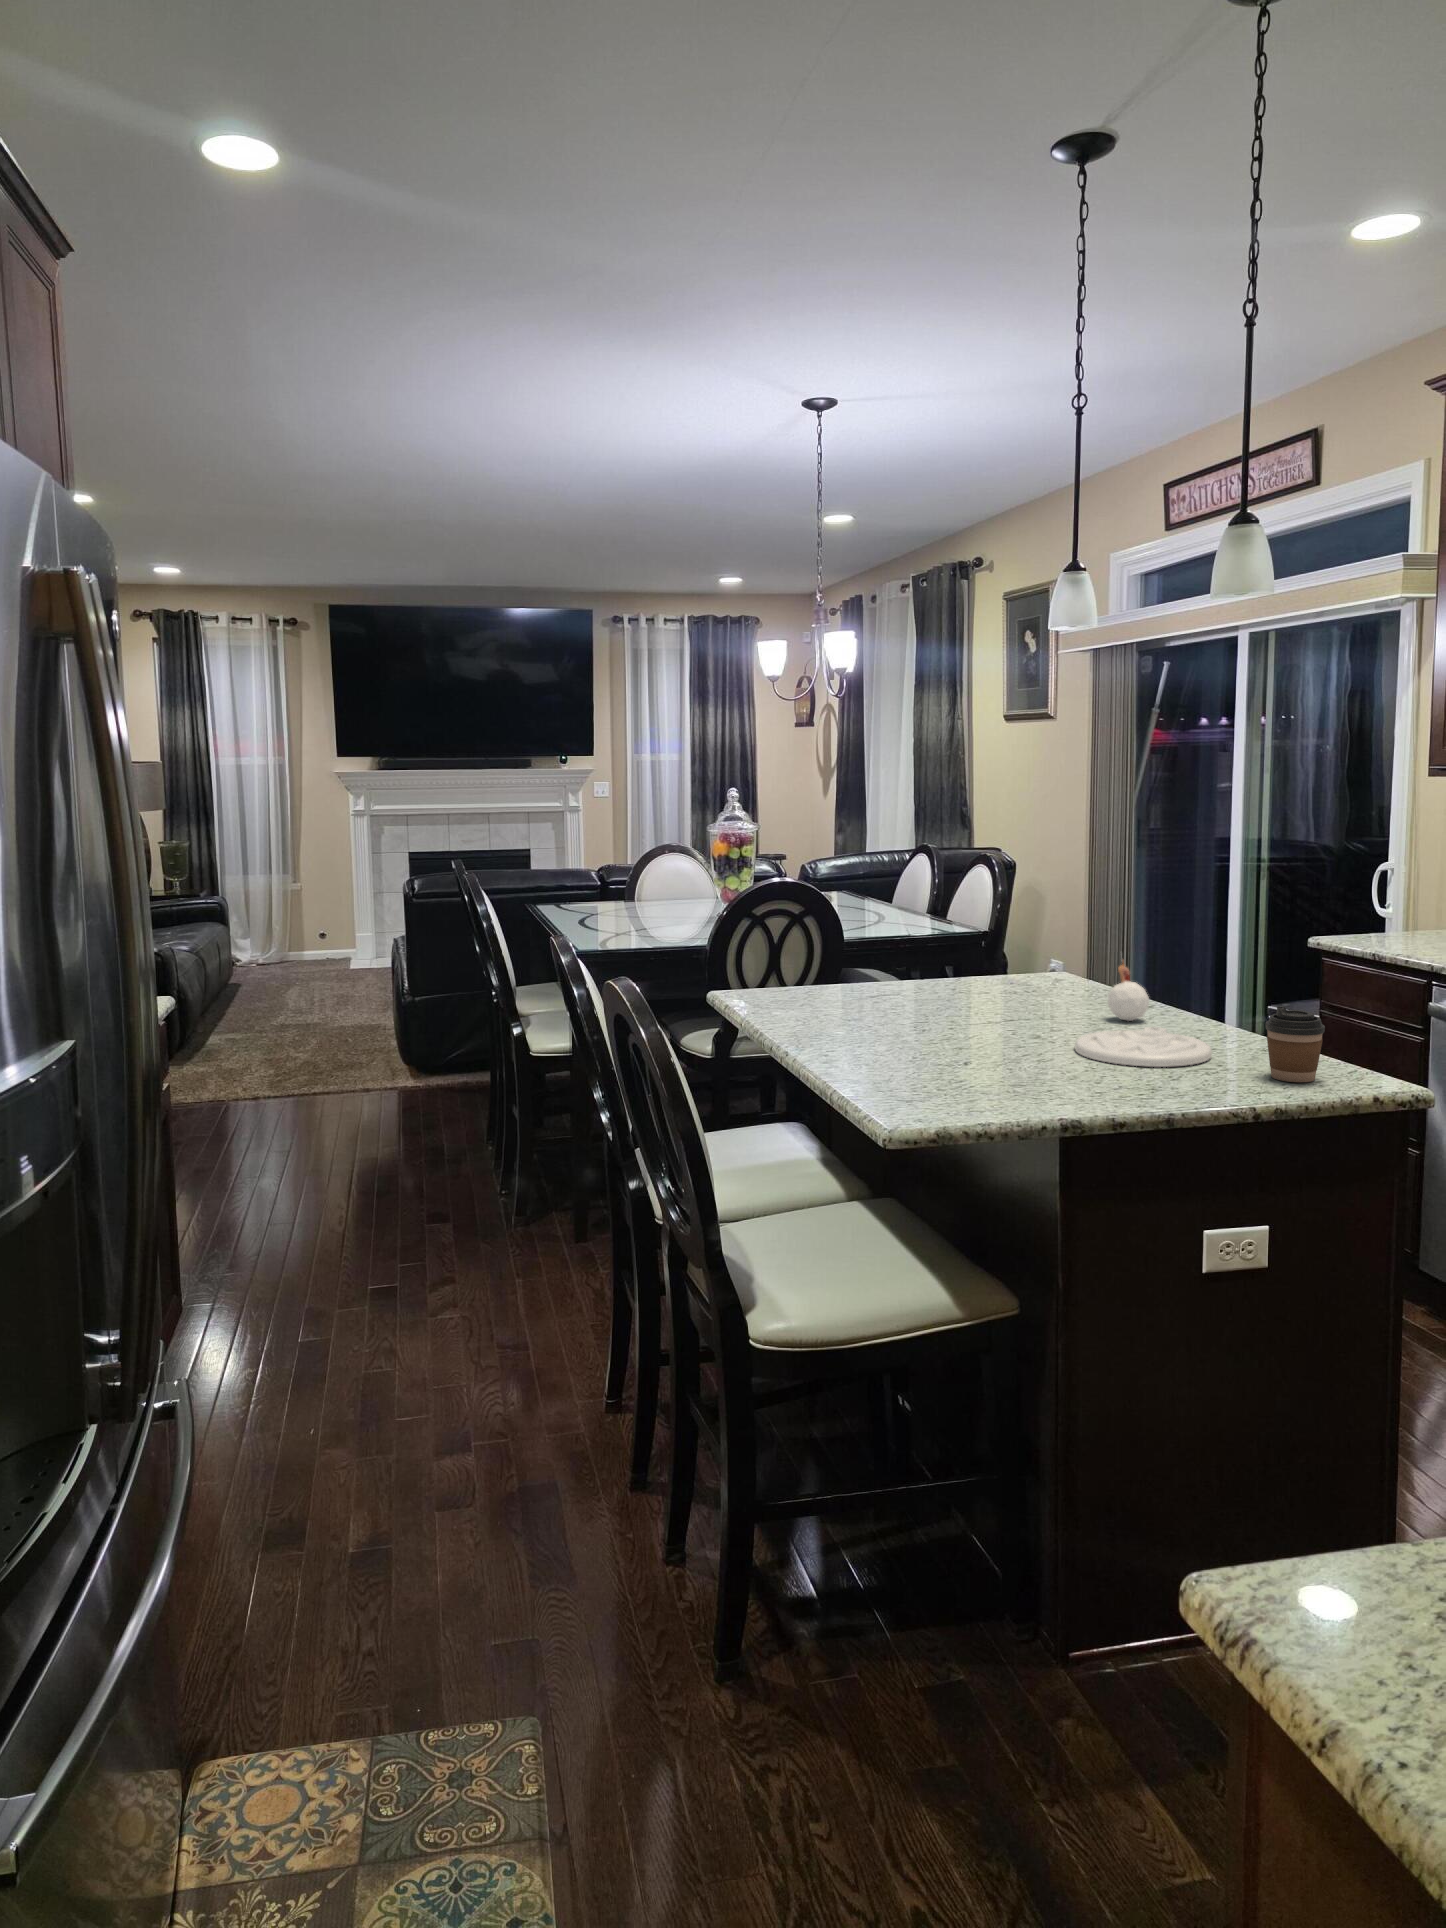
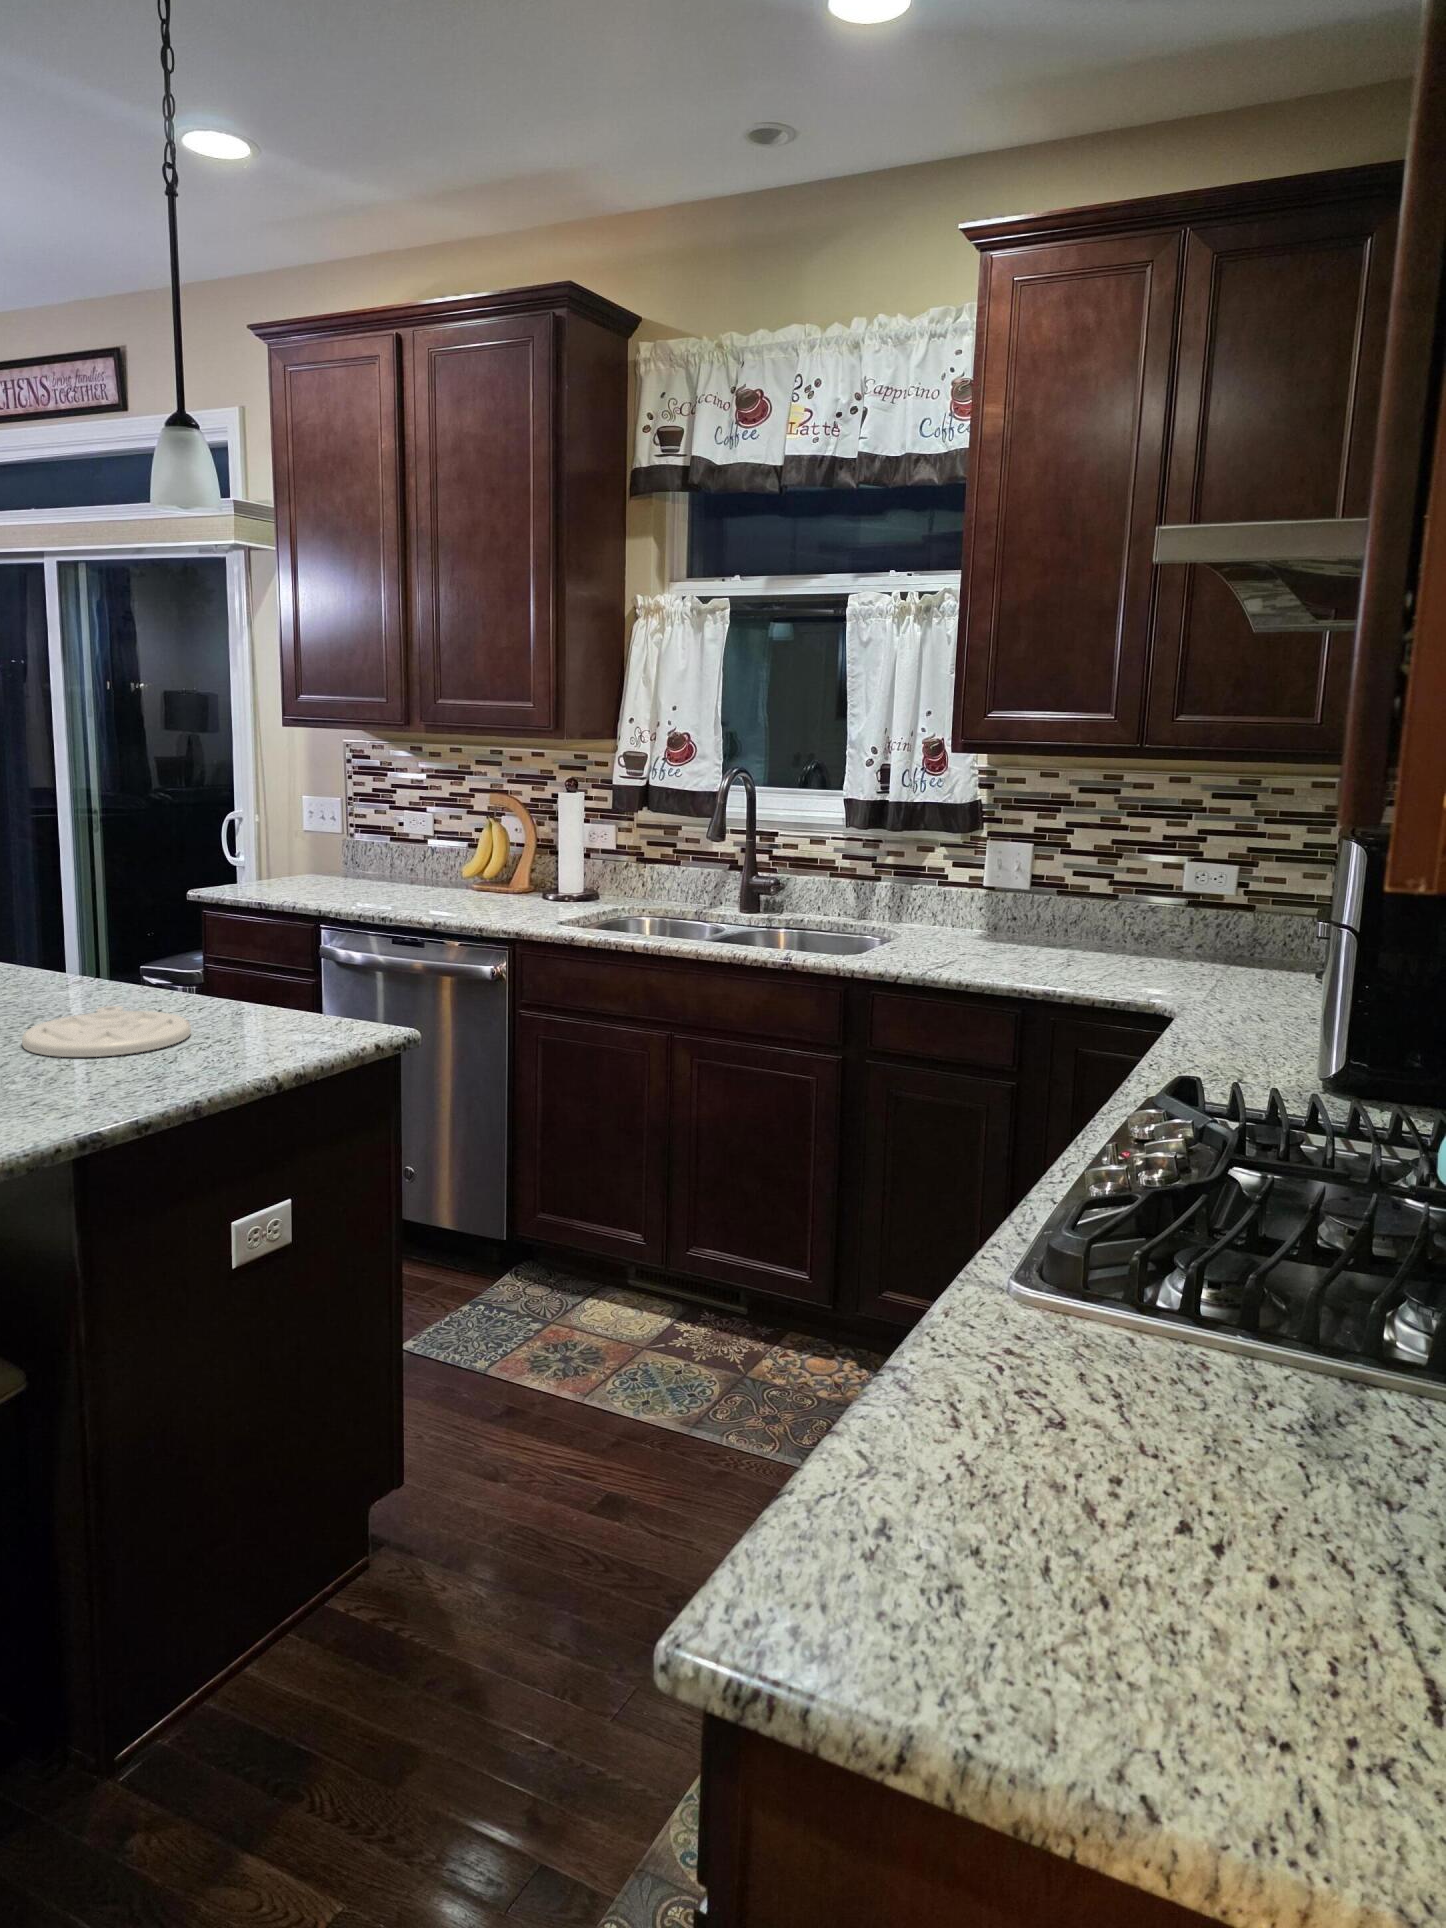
candle: present [1108,960,1149,1021] -> none [34,922,87,1004]
coffee cup: present [1266,1006,1325,1082] -> none [257,964,317,1044]

